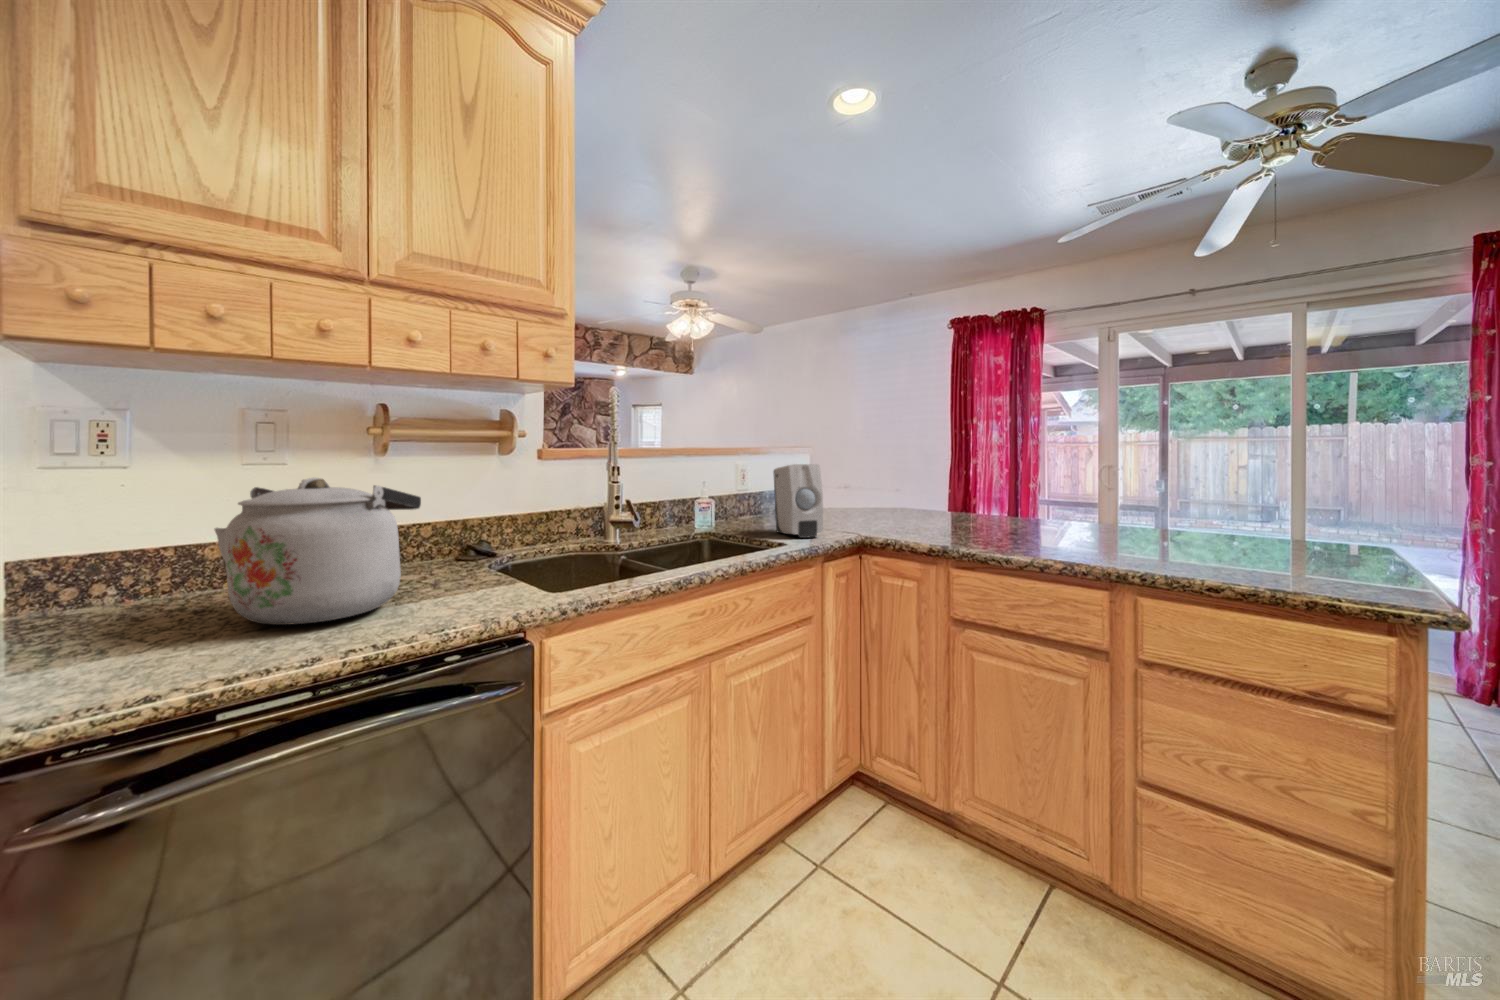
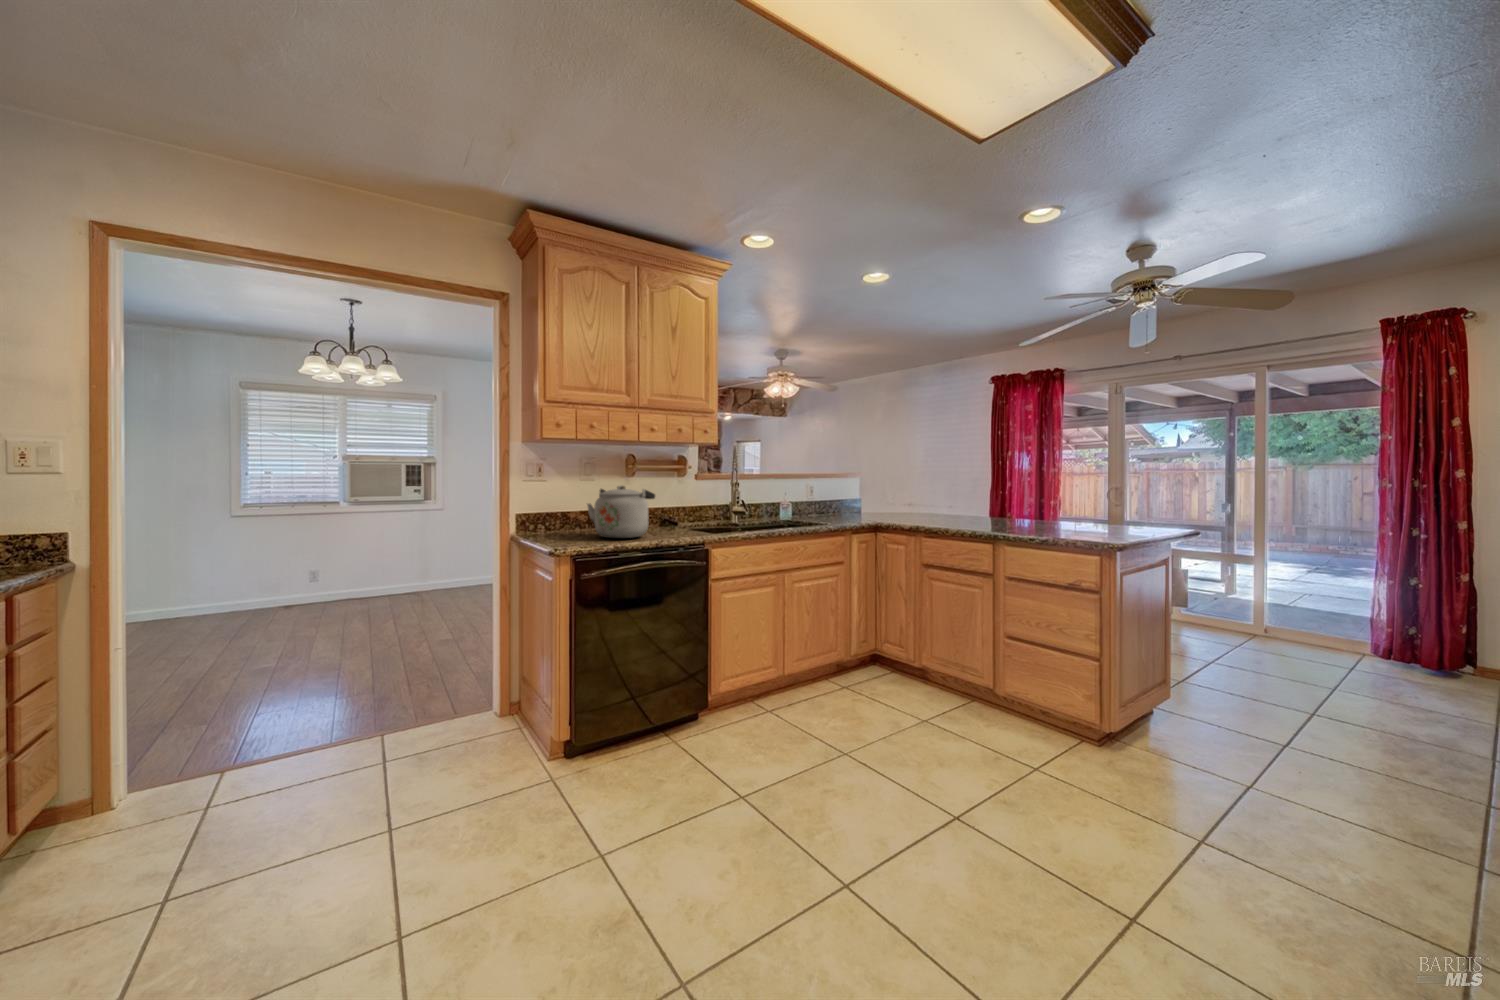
soap dispenser: present [774,464,823,538] -> none [823,484,849,525]

